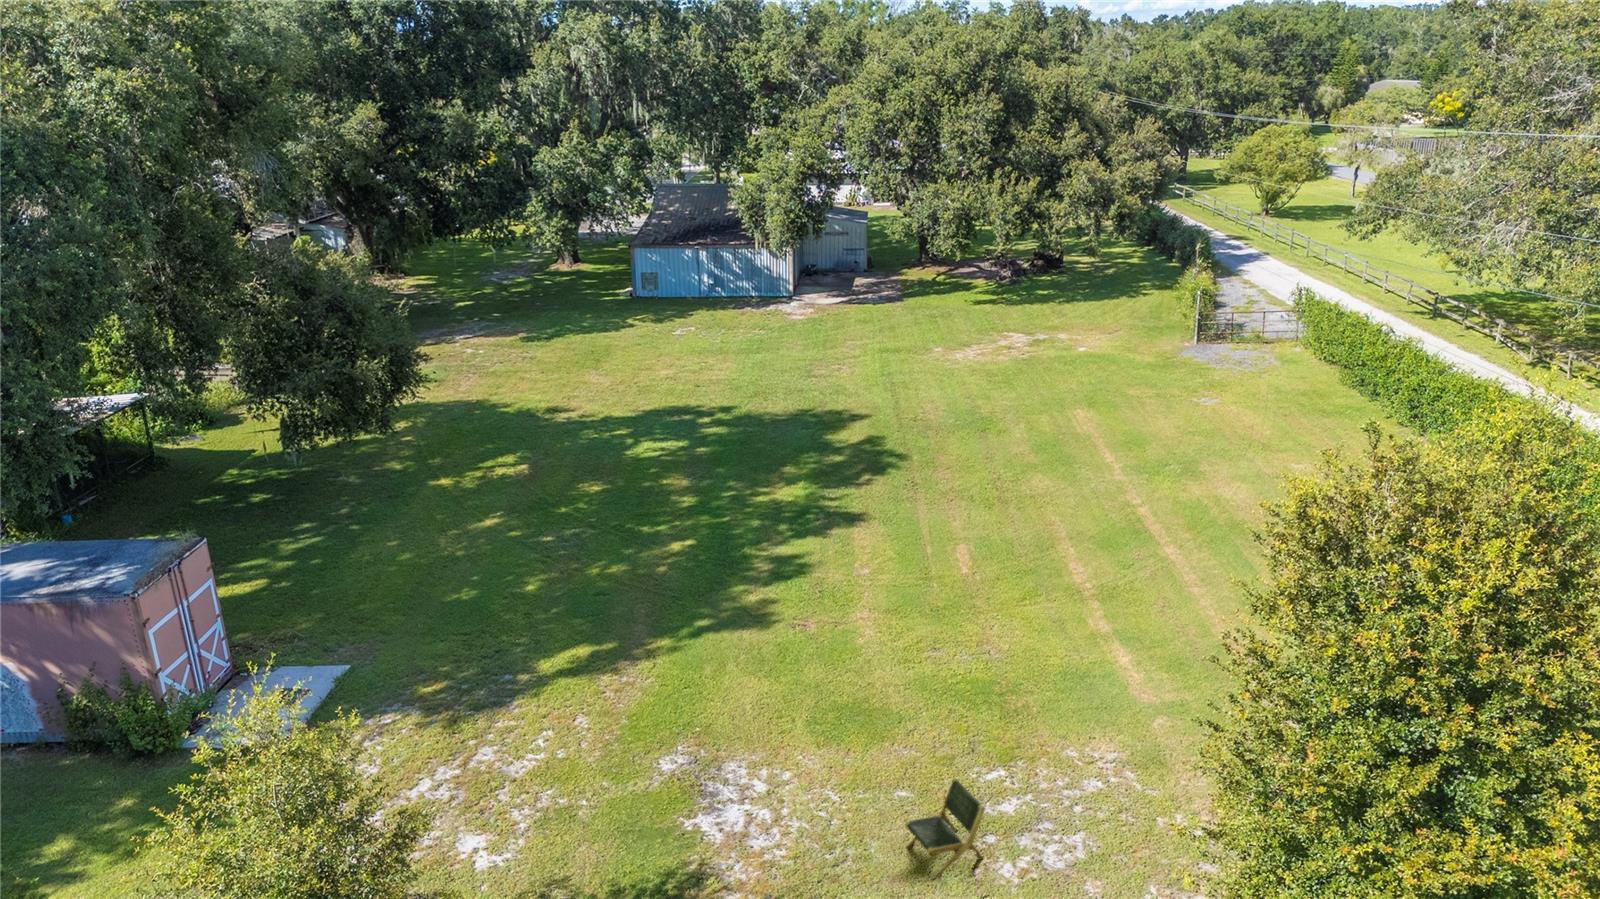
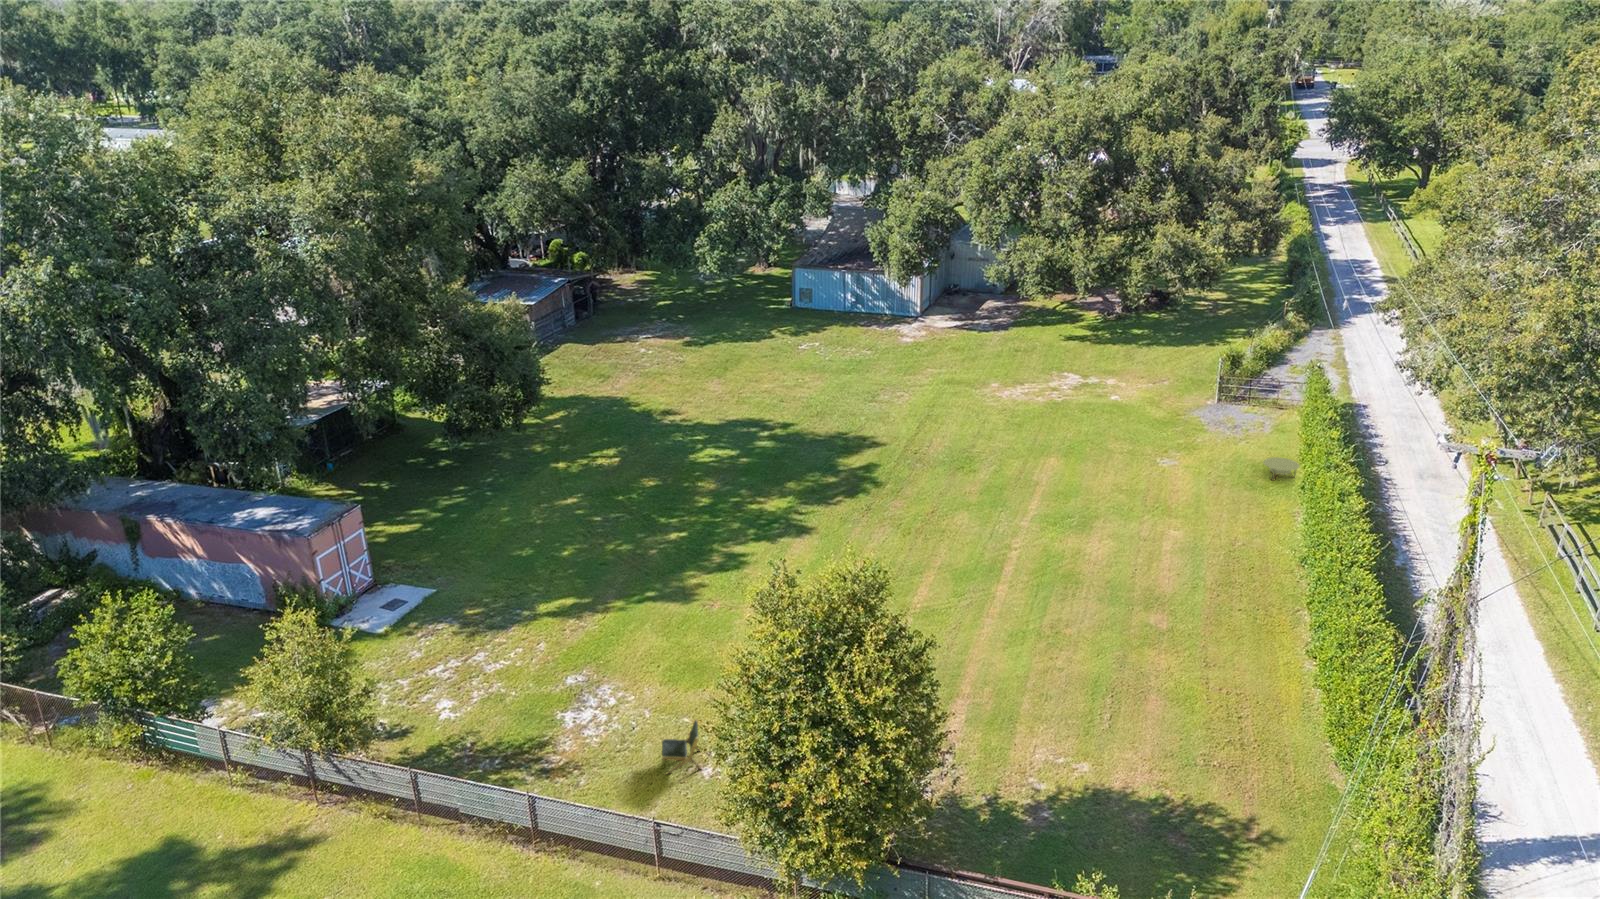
round table: none [1305,384,1347,409] -> present [1263,457,1299,480]

